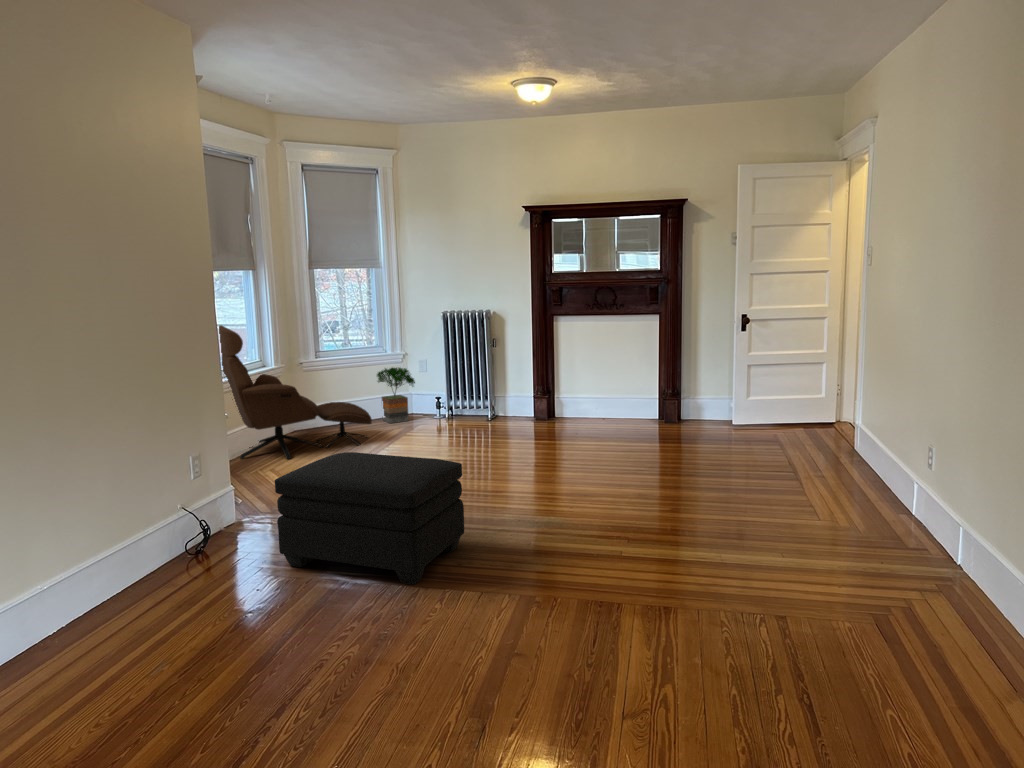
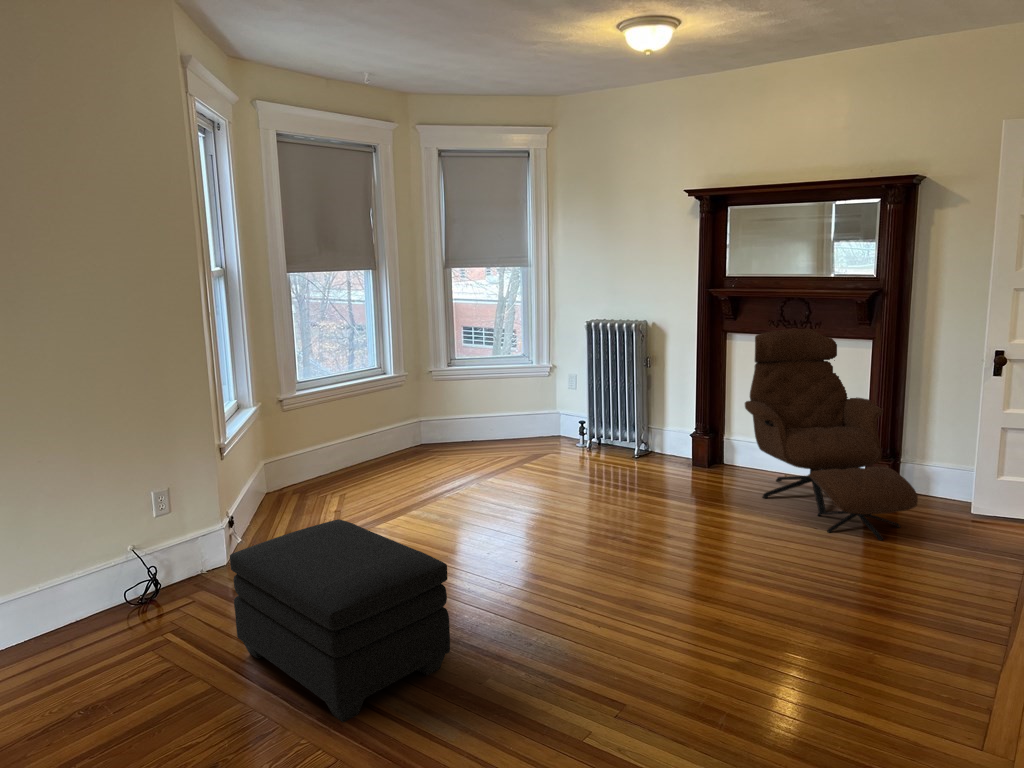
lounge chair: present [219,325,372,459] -> present [745,329,918,541]
potted tree: present [377,368,415,423] -> none [511,381,556,447]

